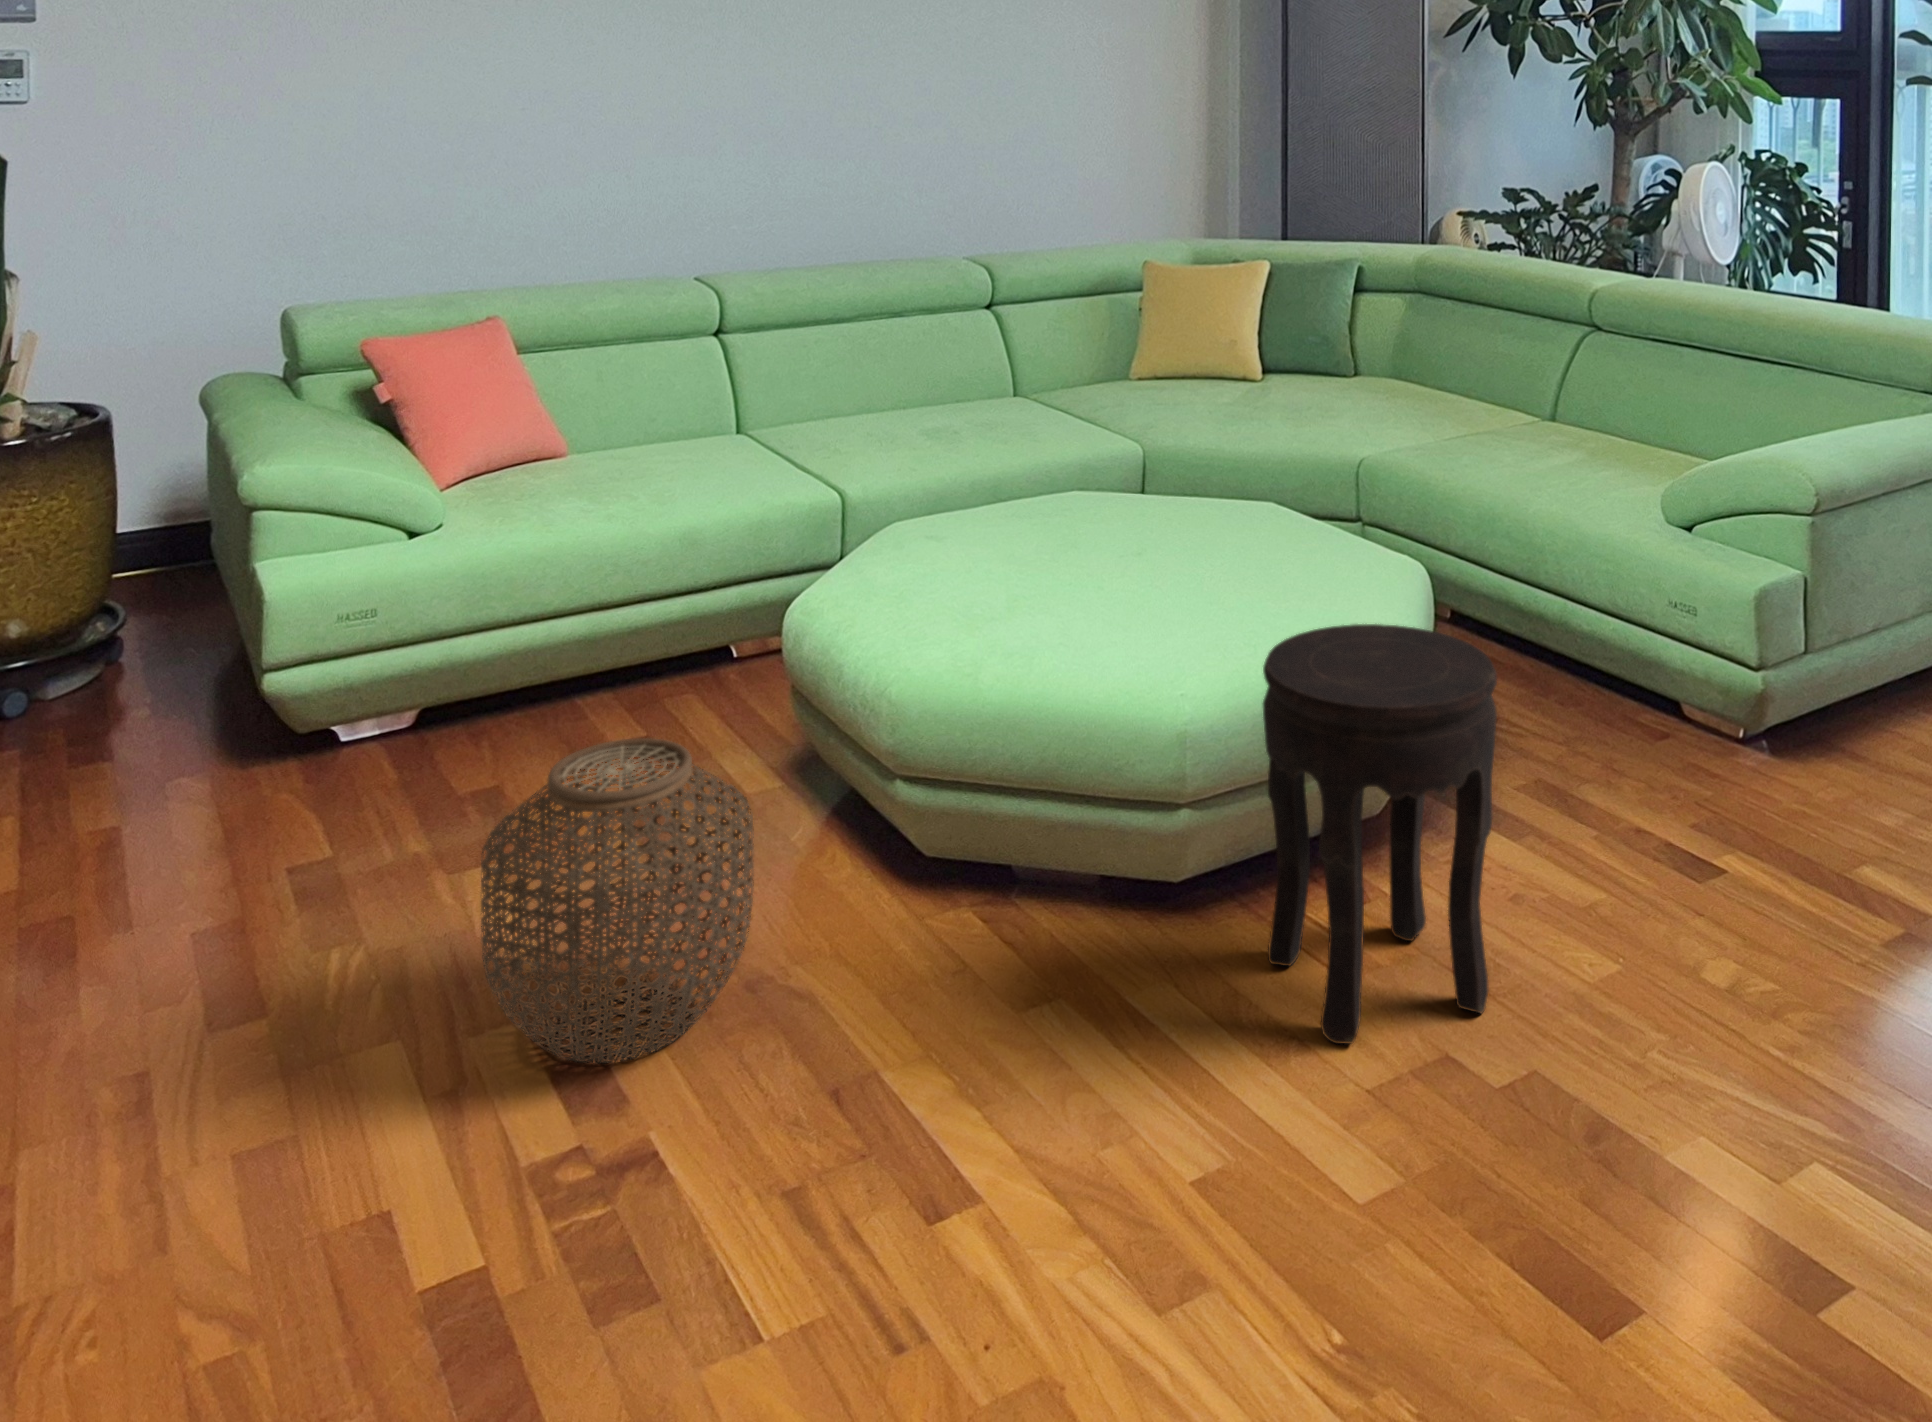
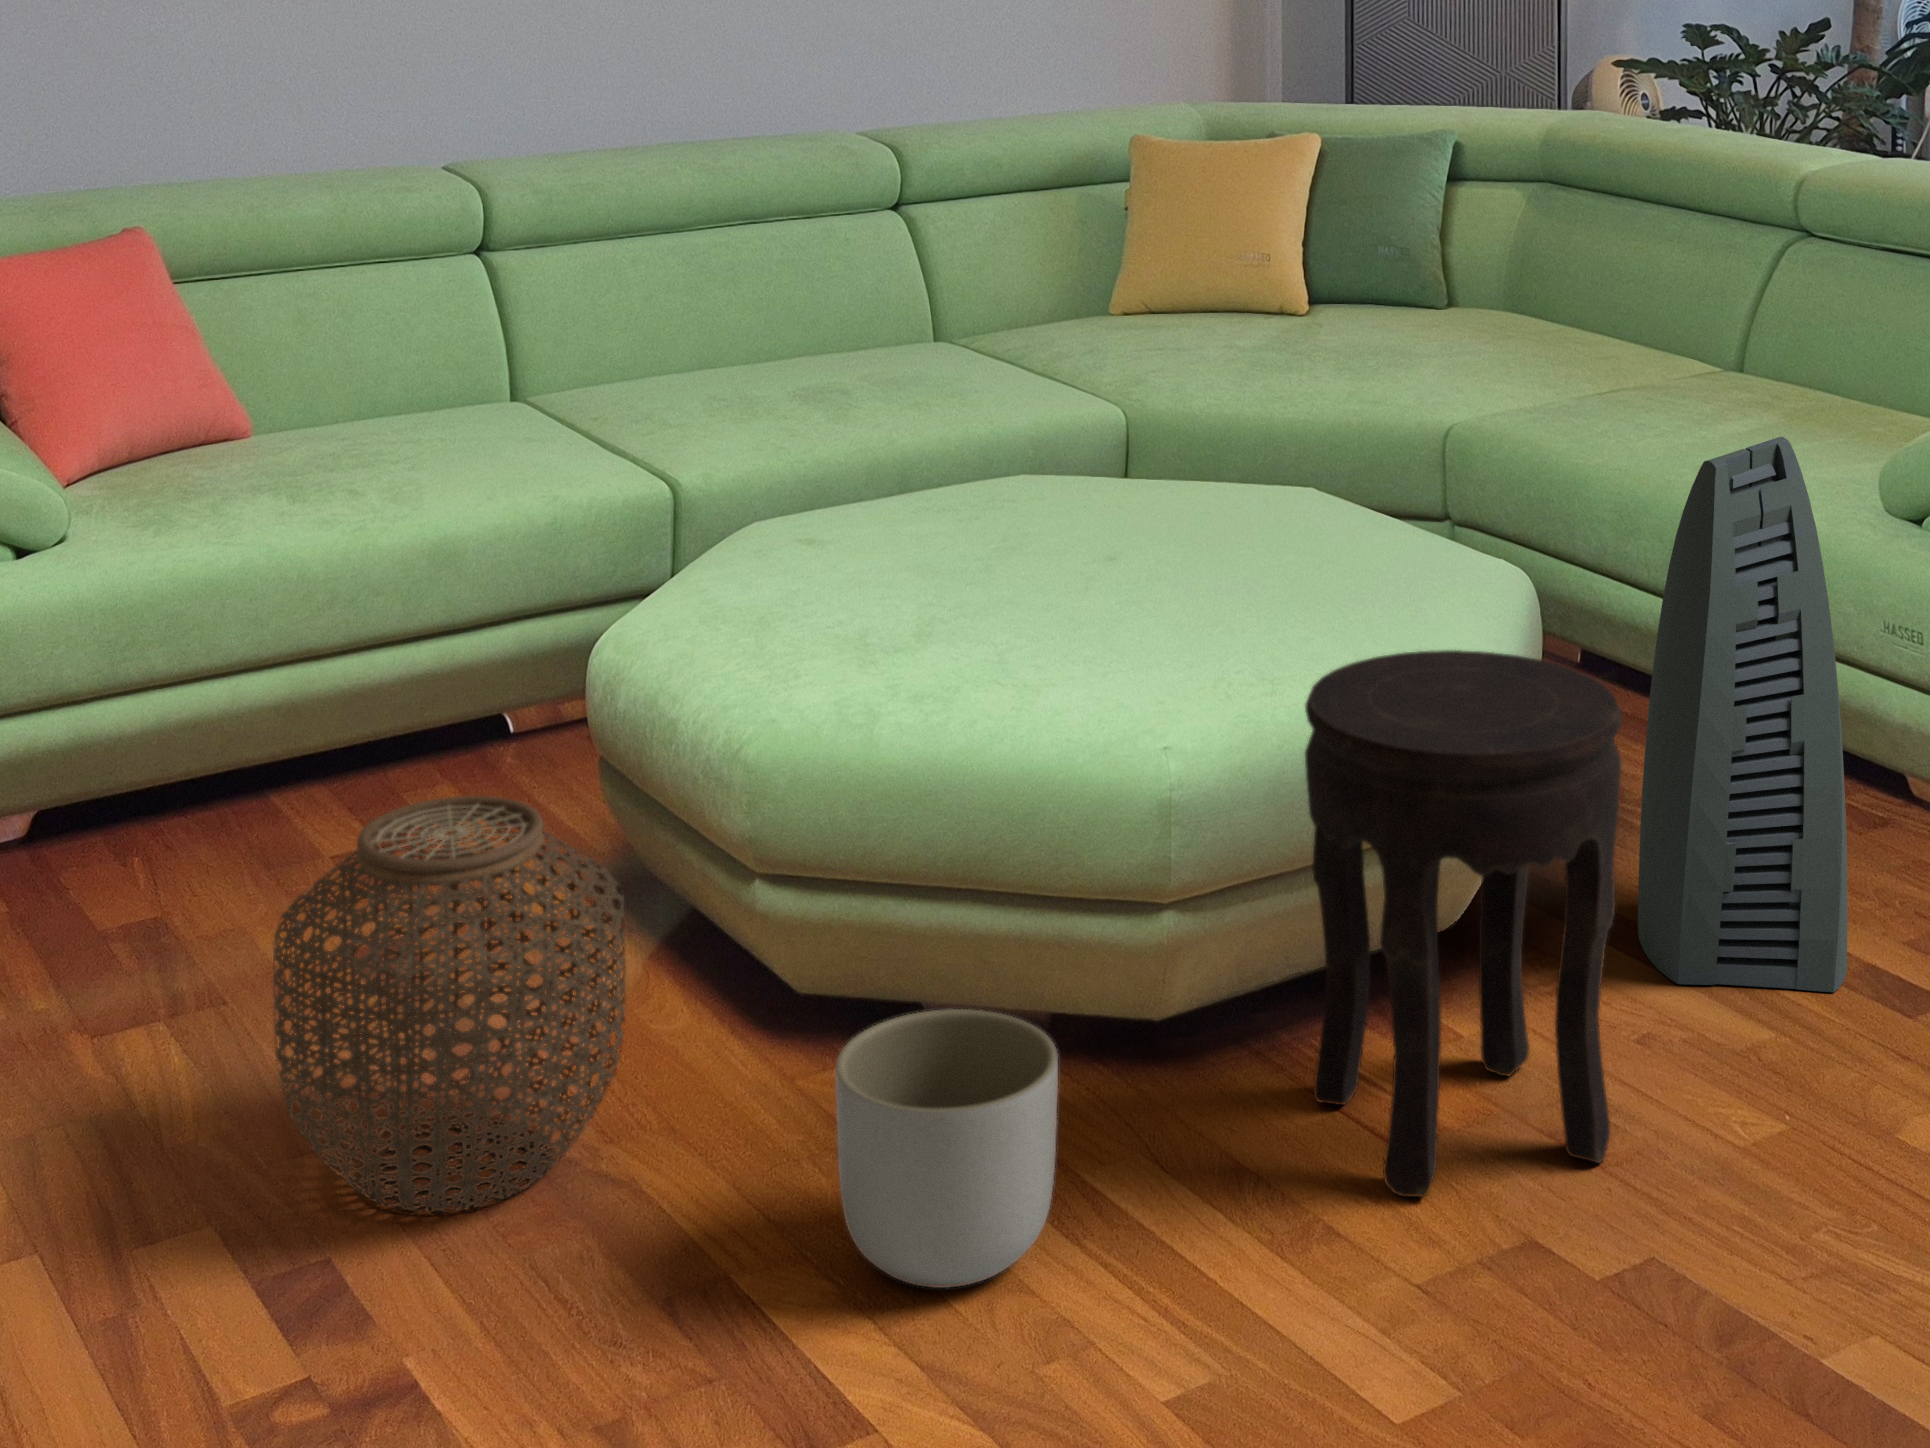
air purifier: none [1499,465,1651,871] -> present [1638,437,1848,992]
planter: none [906,903,1076,1127] -> present [836,1009,1058,1288]

